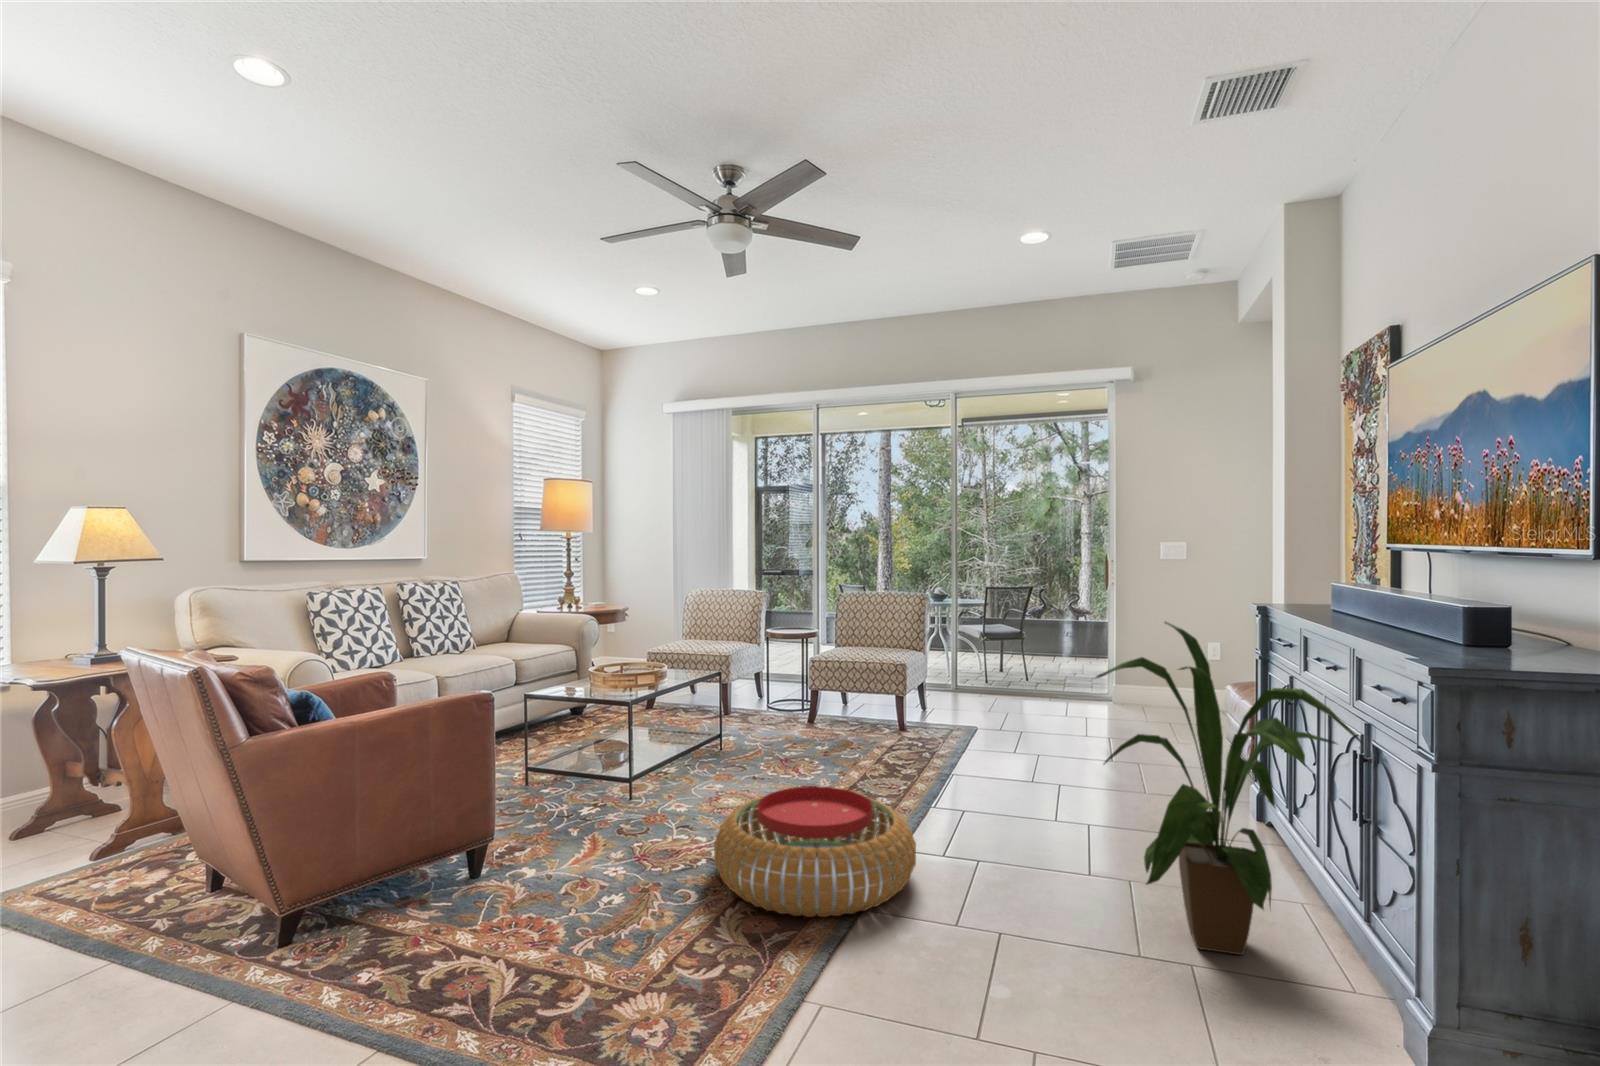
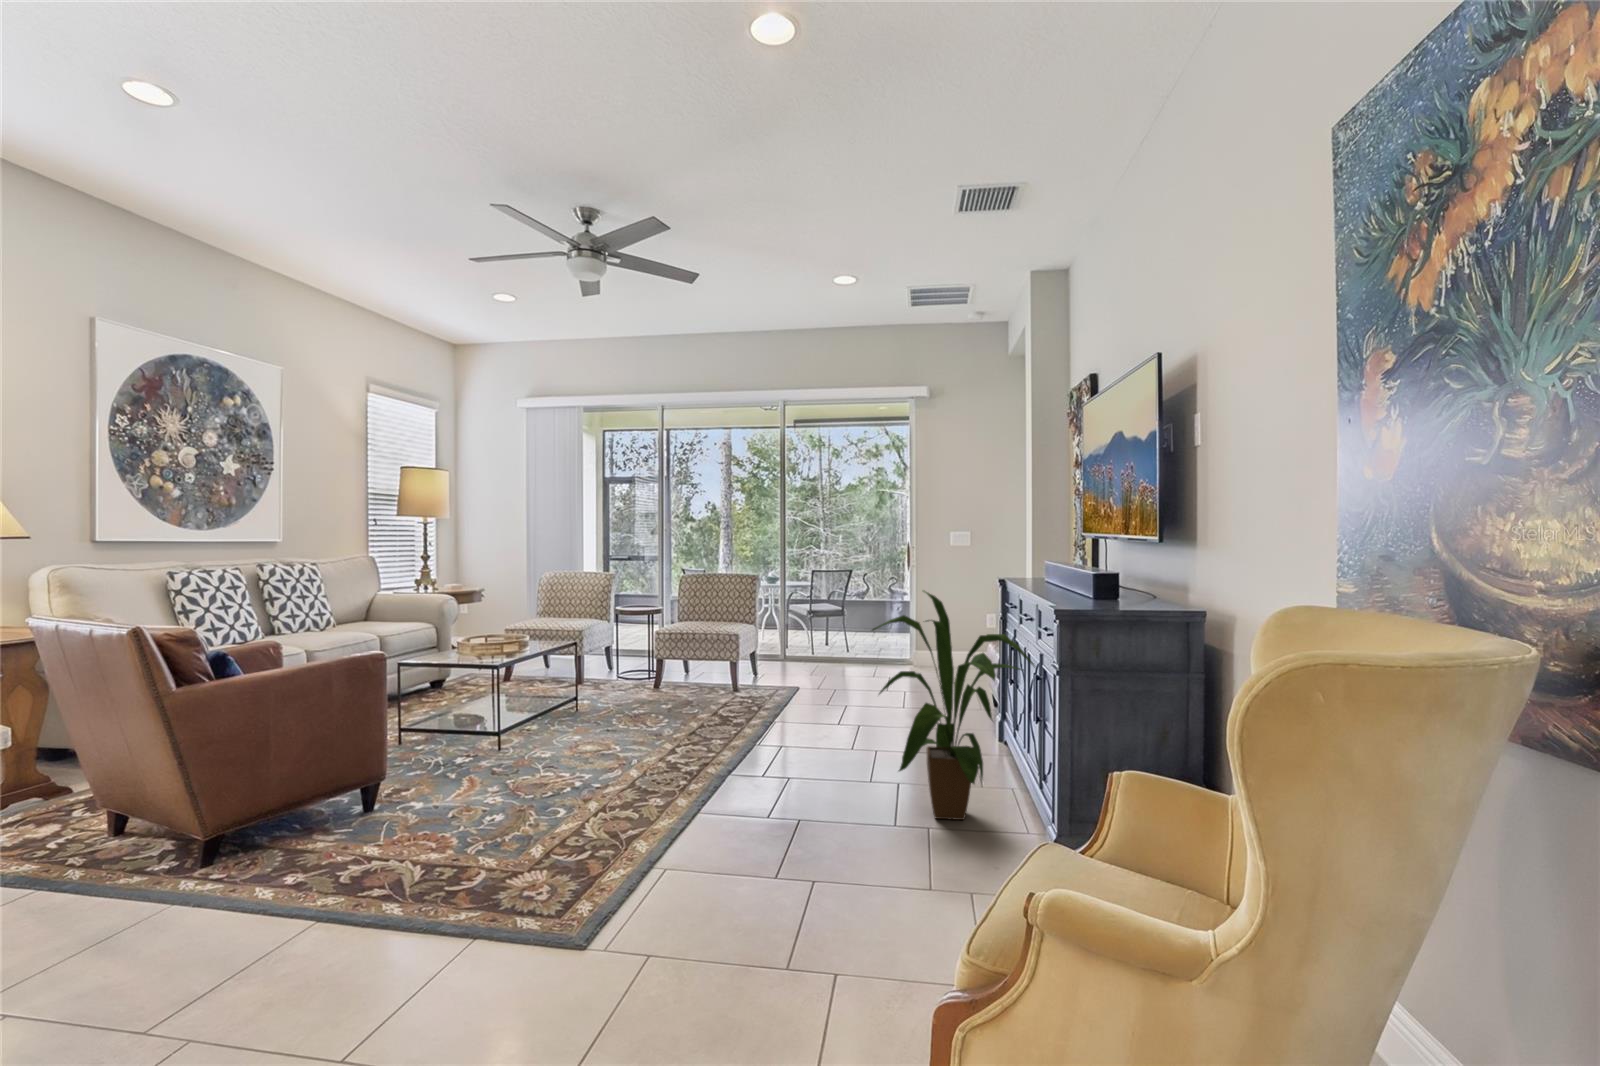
pouf: present [714,786,916,917] -> none [579,725,741,819]

